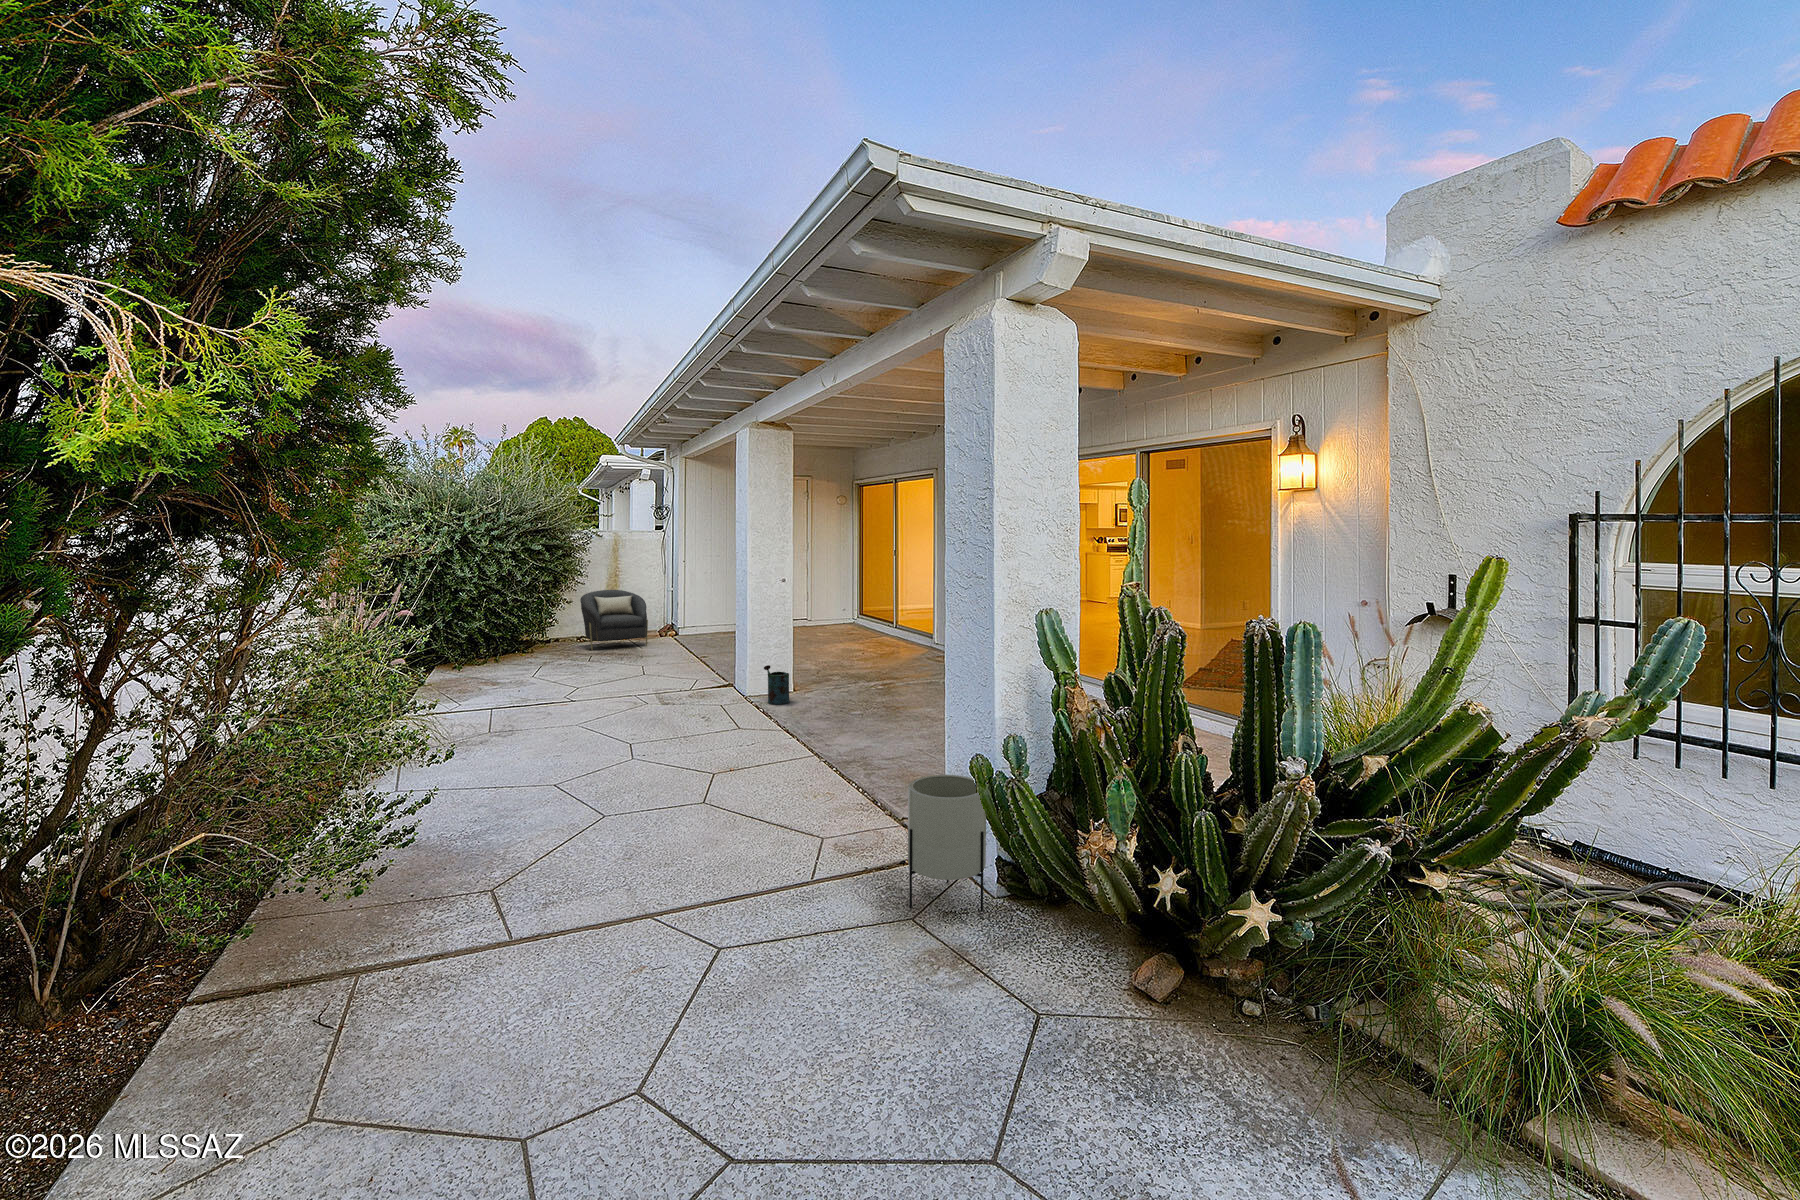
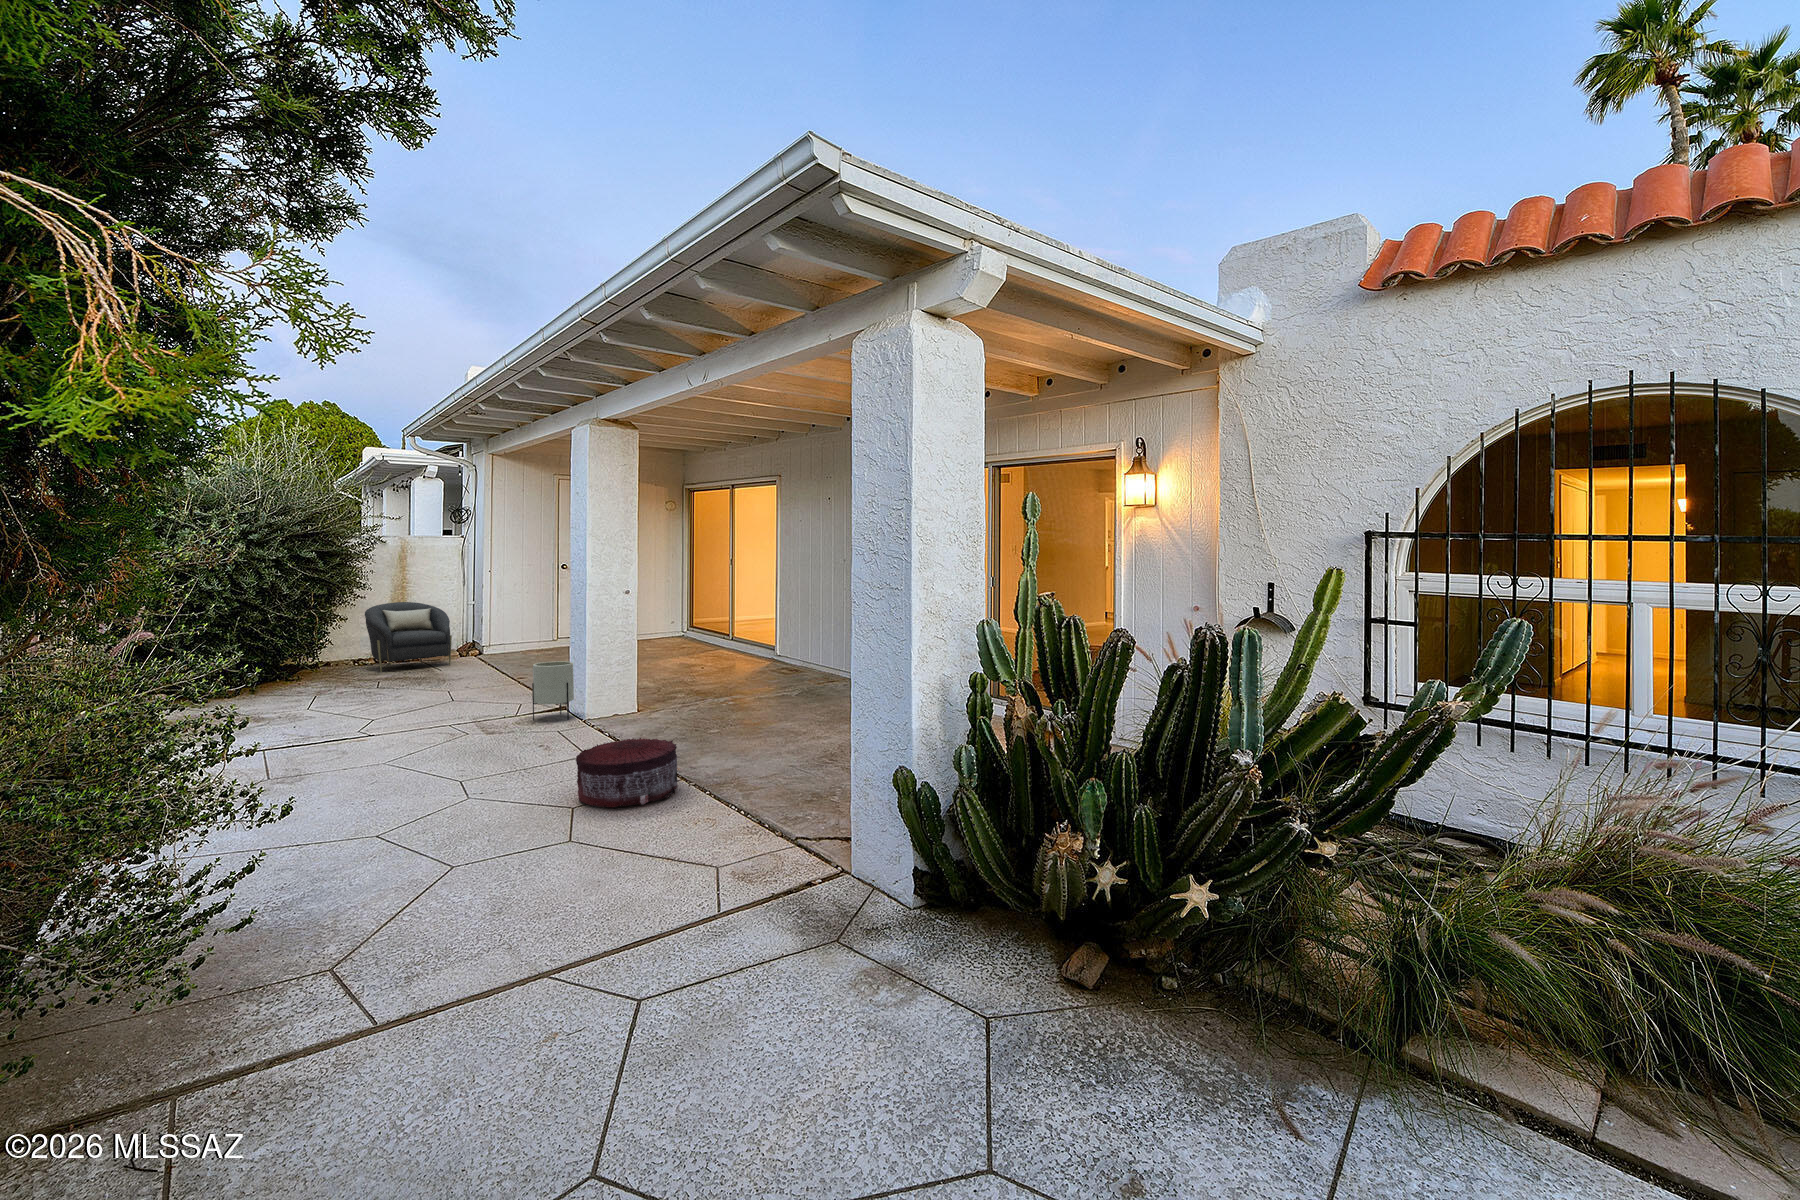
watering can: present [764,665,789,704] -> none [608,682,639,724]
pouf: none [716,716,806,779] -> present [576,738,678,808]
planter: present [908,775,986,912] -> present [532,661,574,721]

